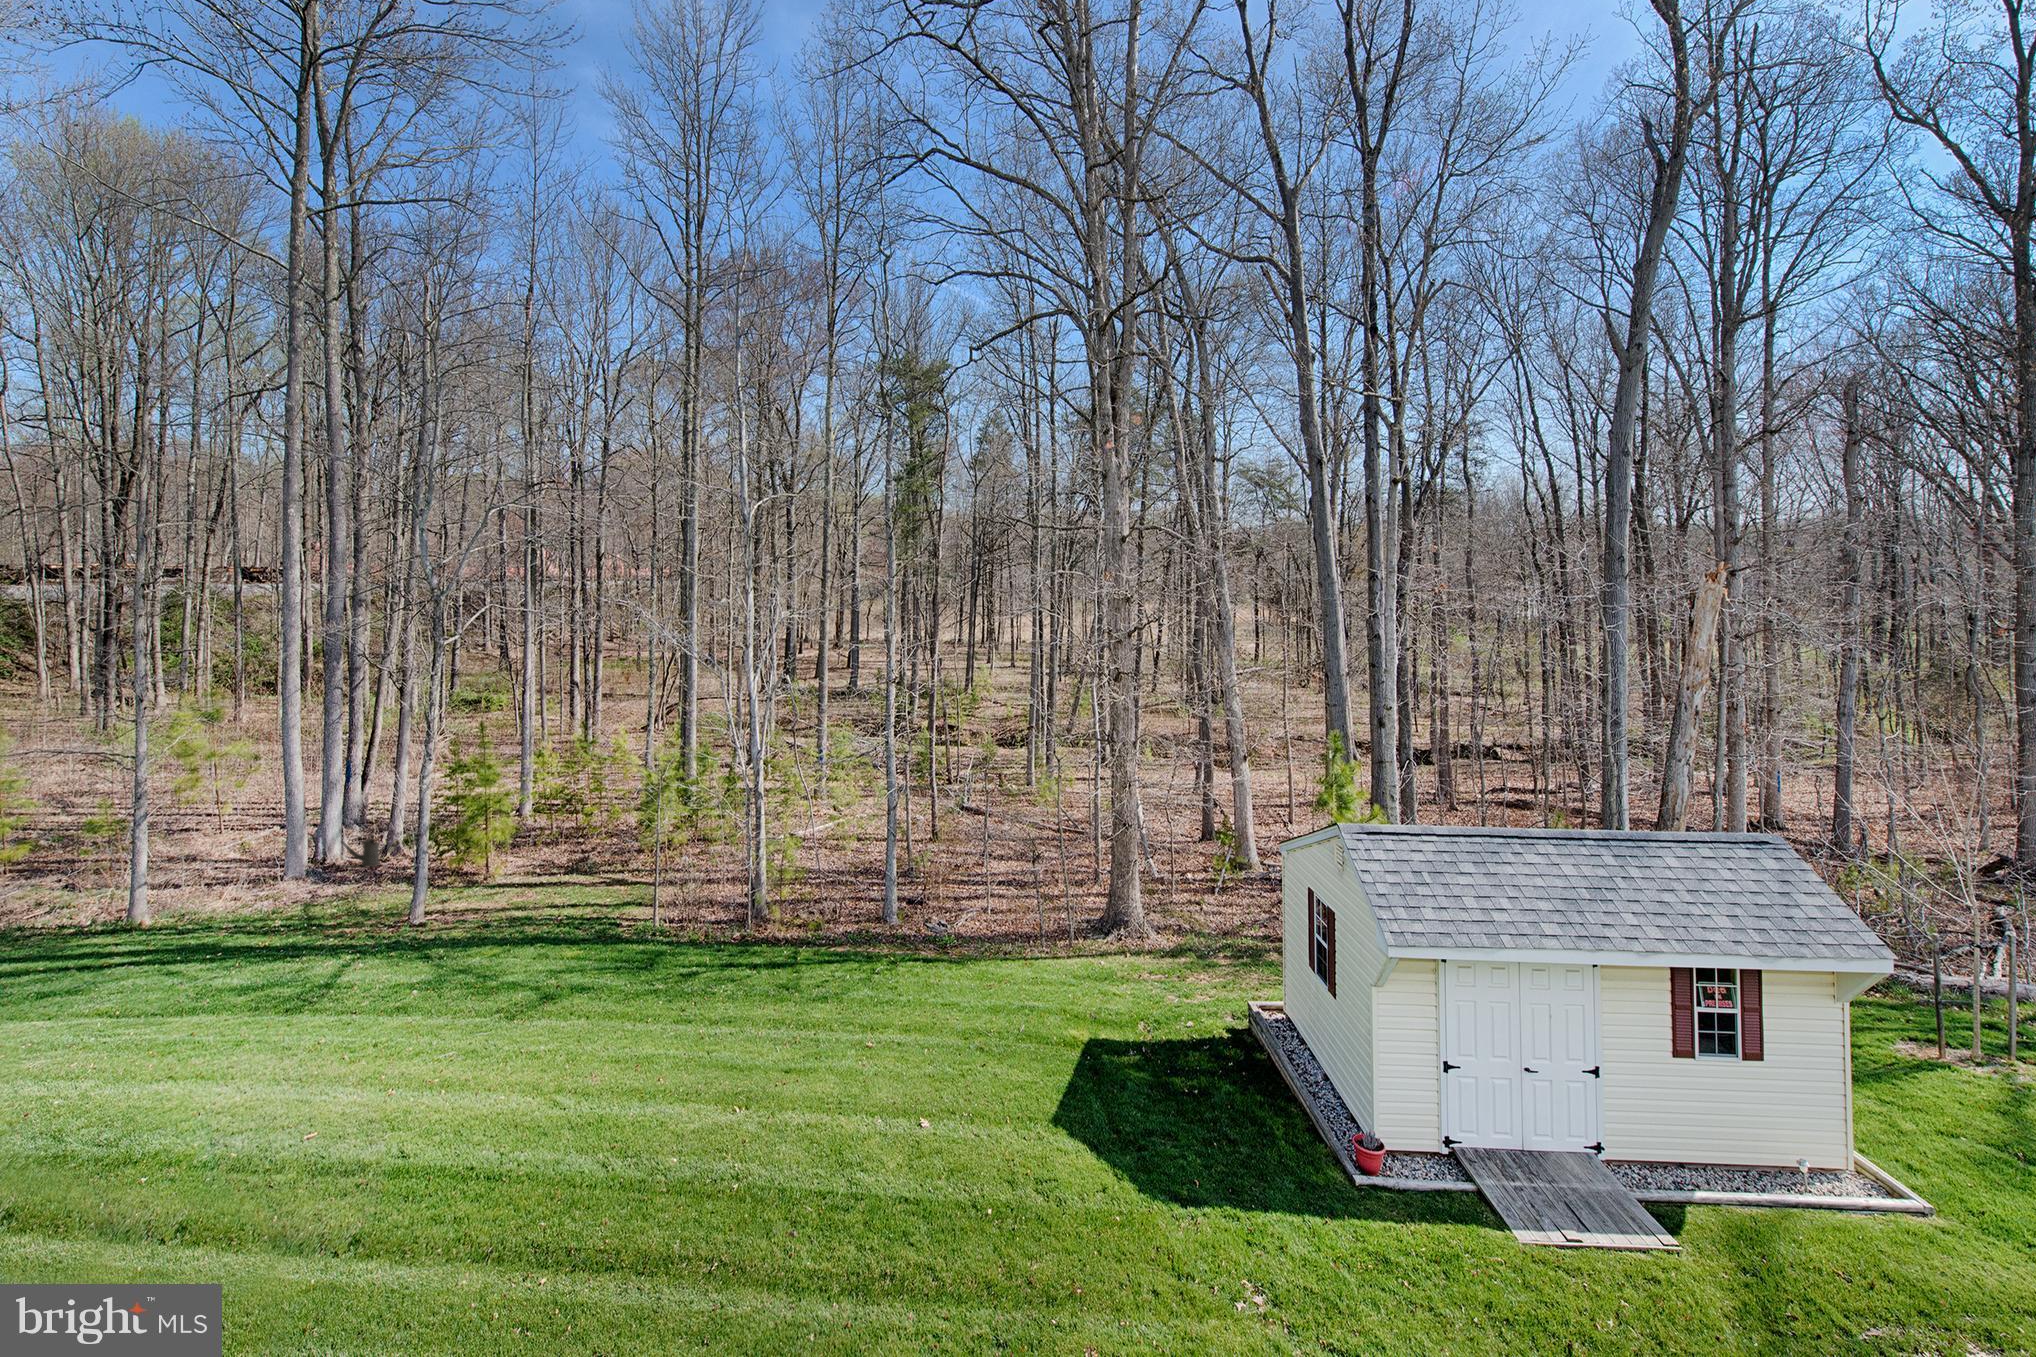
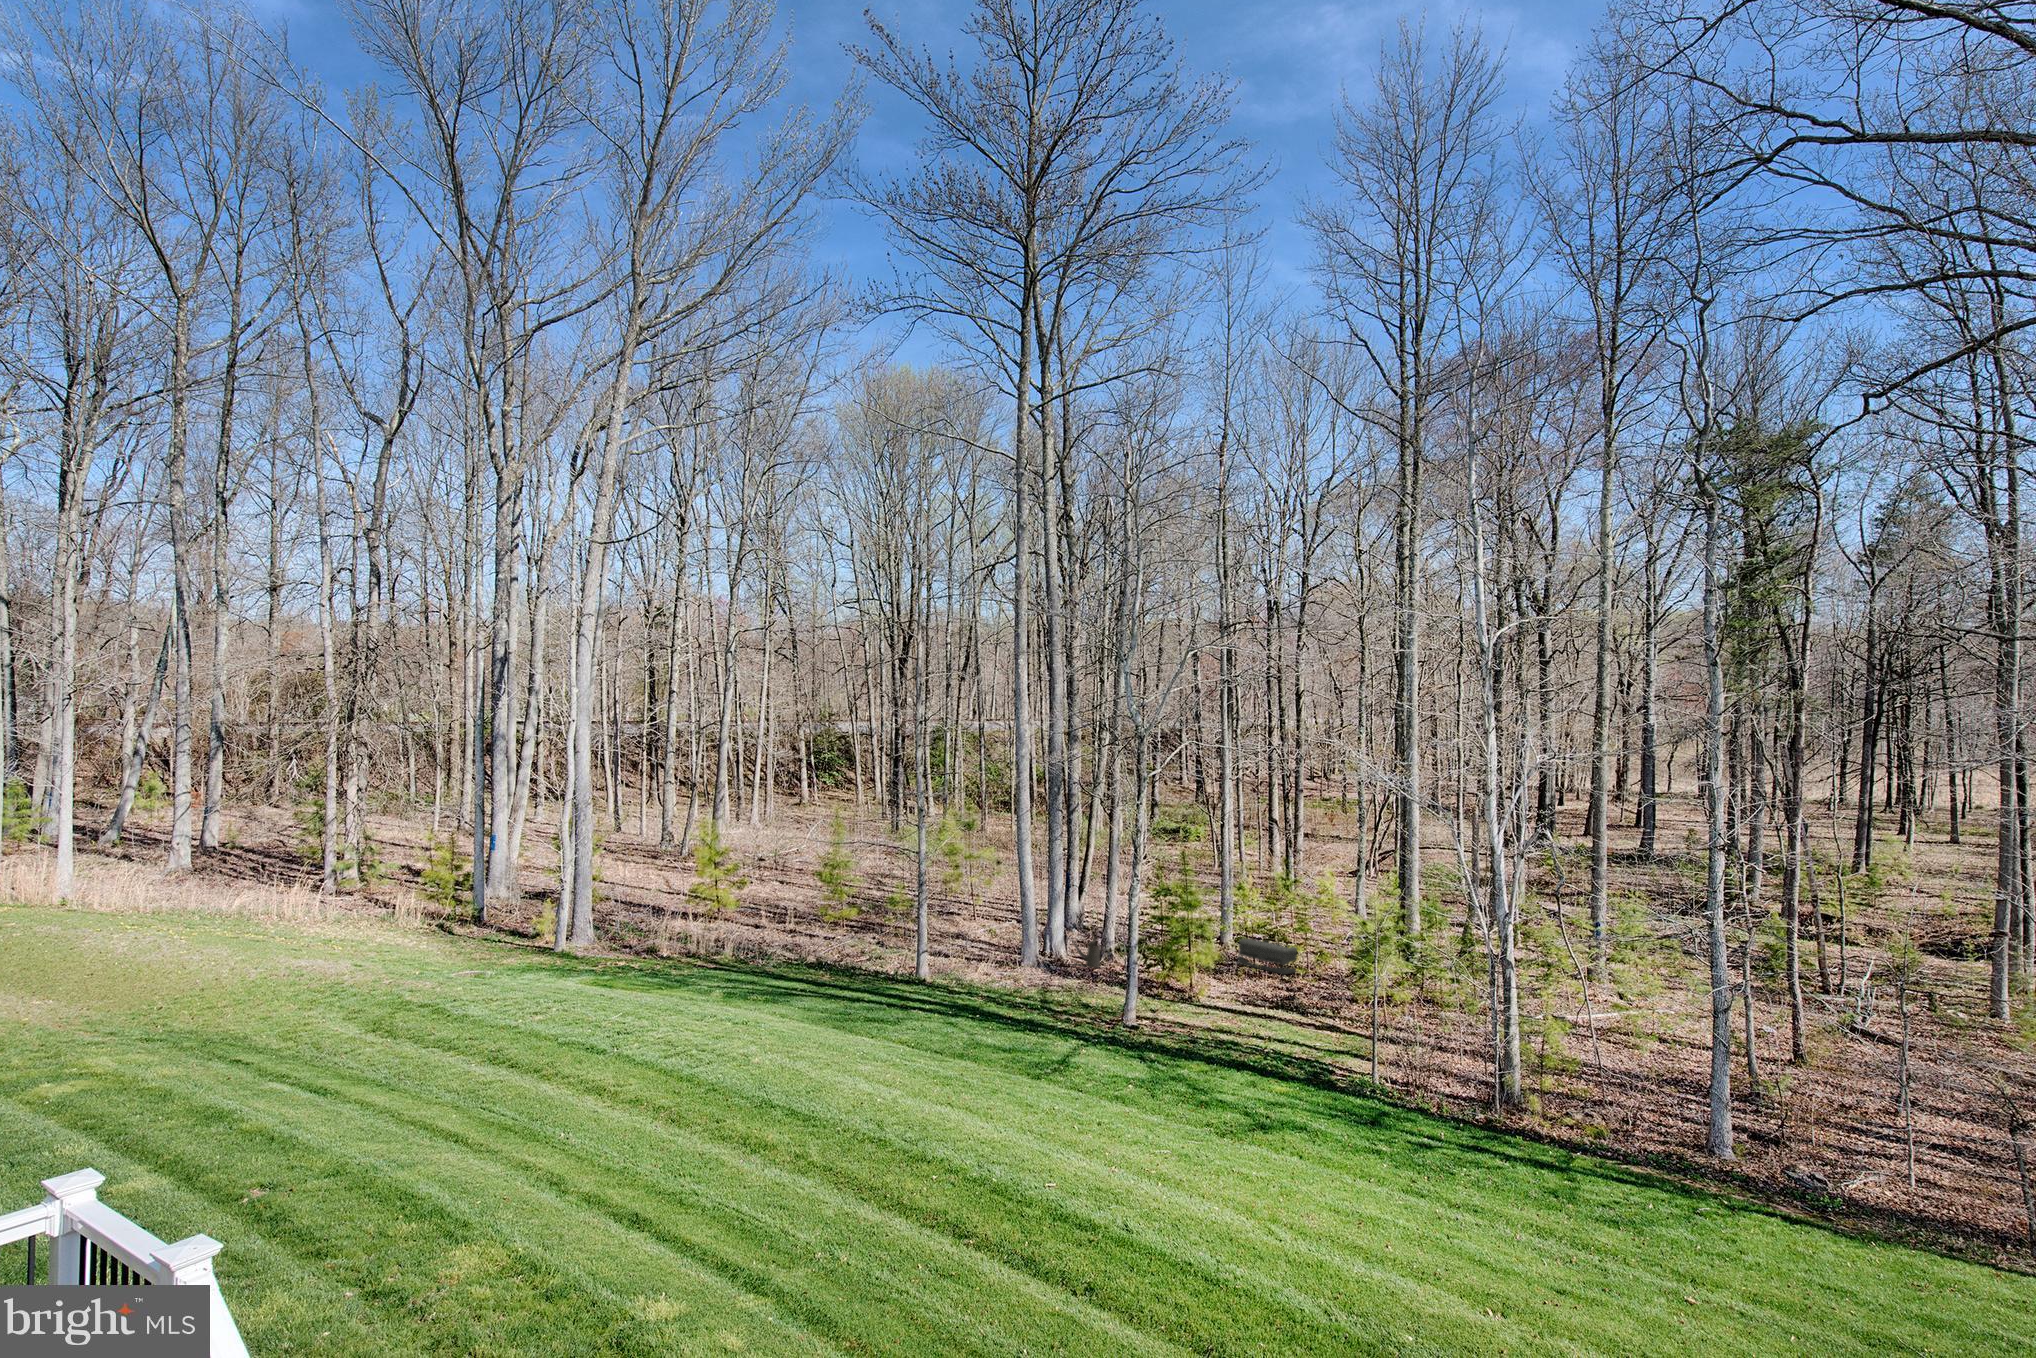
storage bench: none [539,806,598,836] -> present [1238,938,1297,975]

